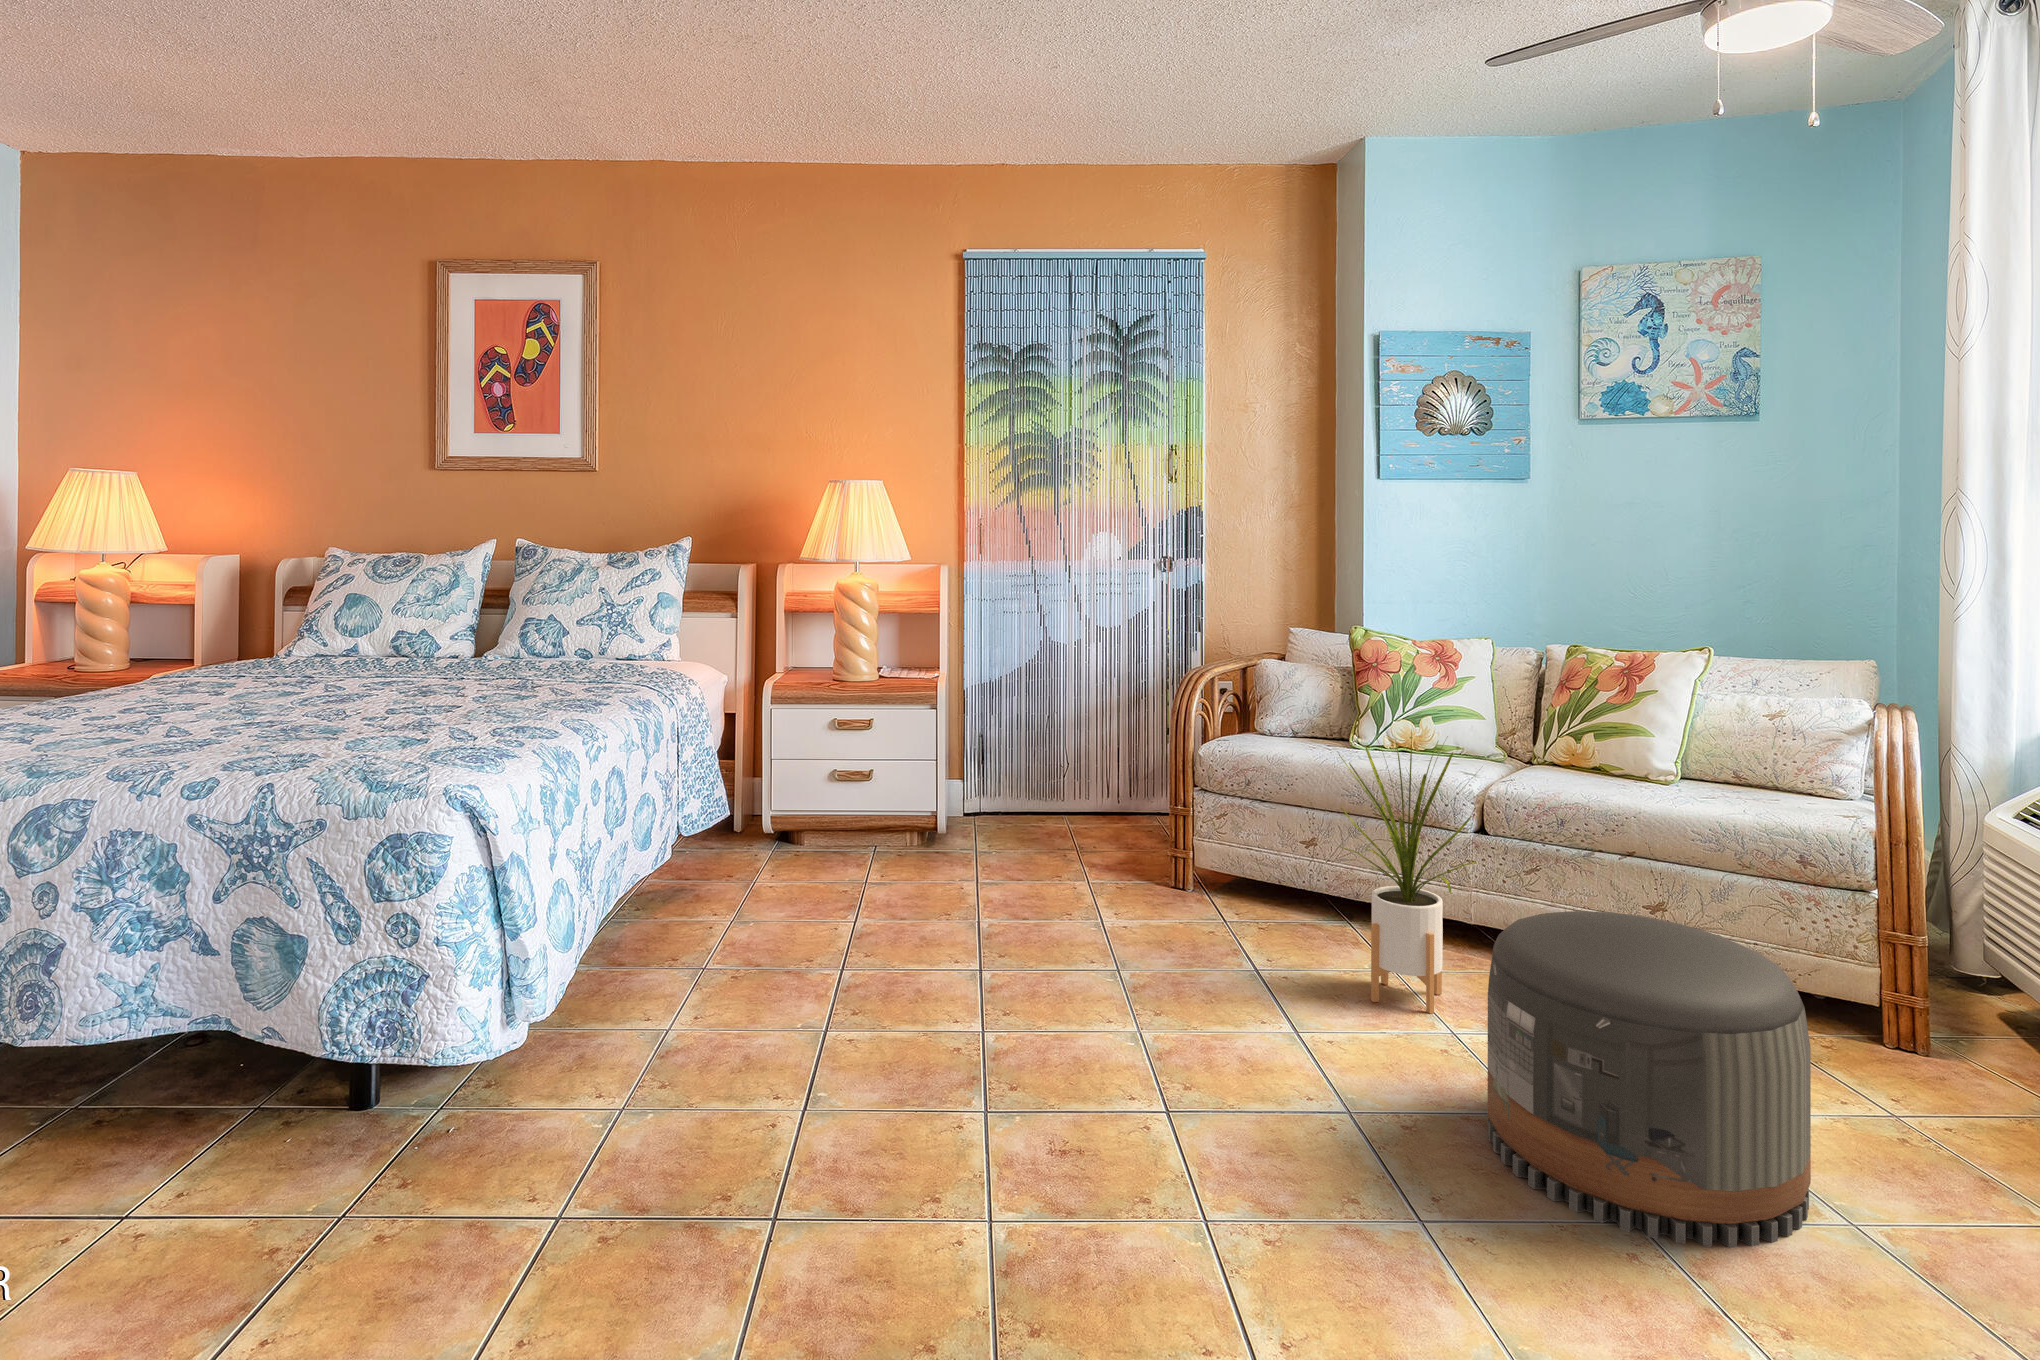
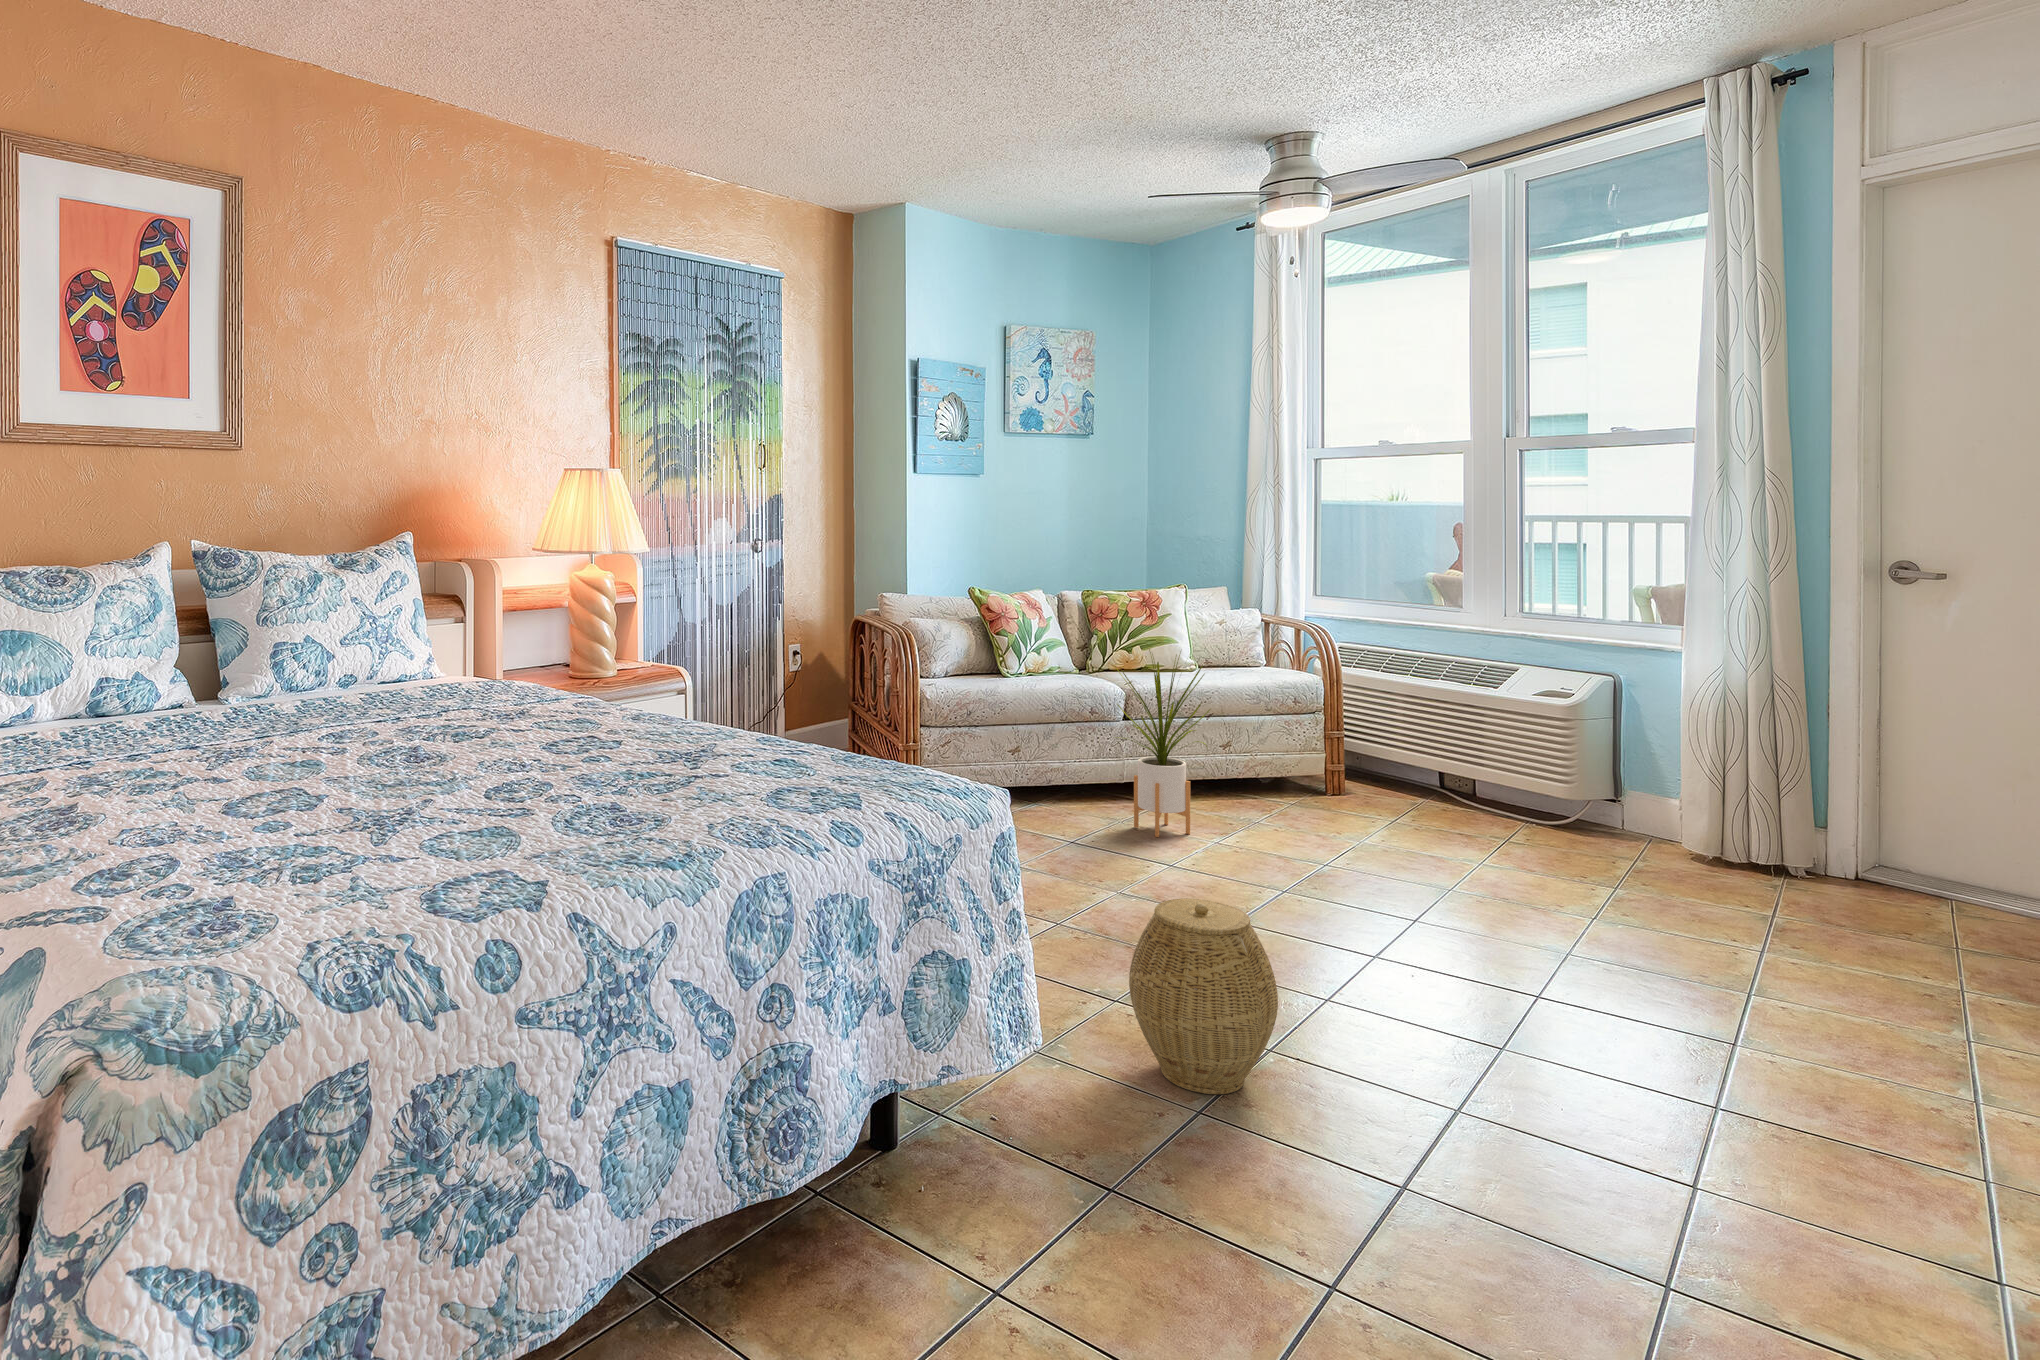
pouf: present [1487,911,1811,1247] -> none [1315,731,1494,889]
woven basket: none [540,980,713,1223] -> present [1129,898,1278,1094]

